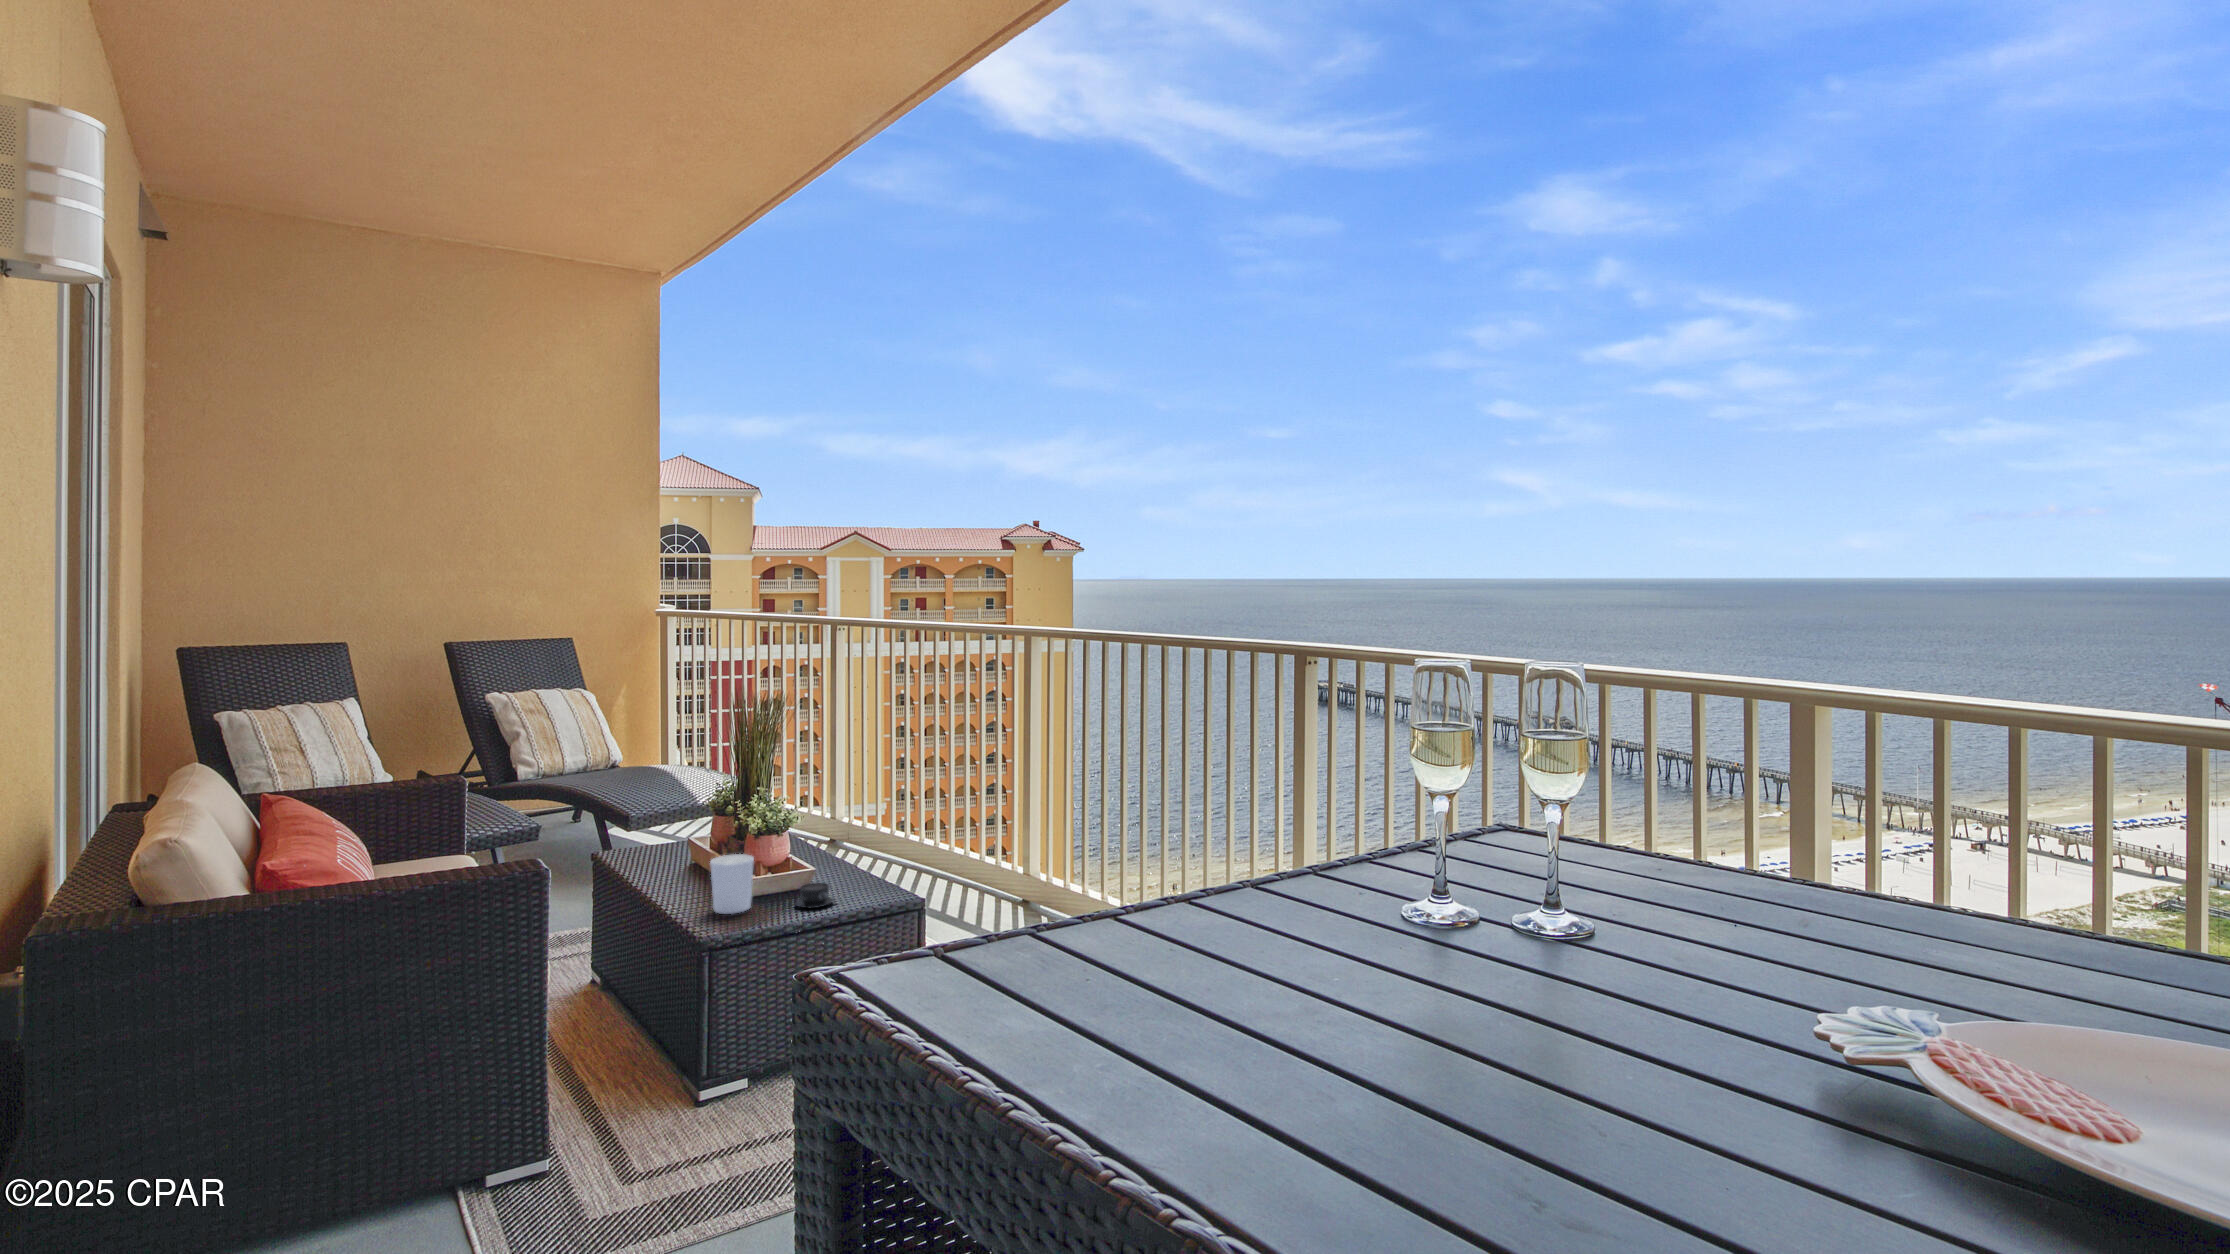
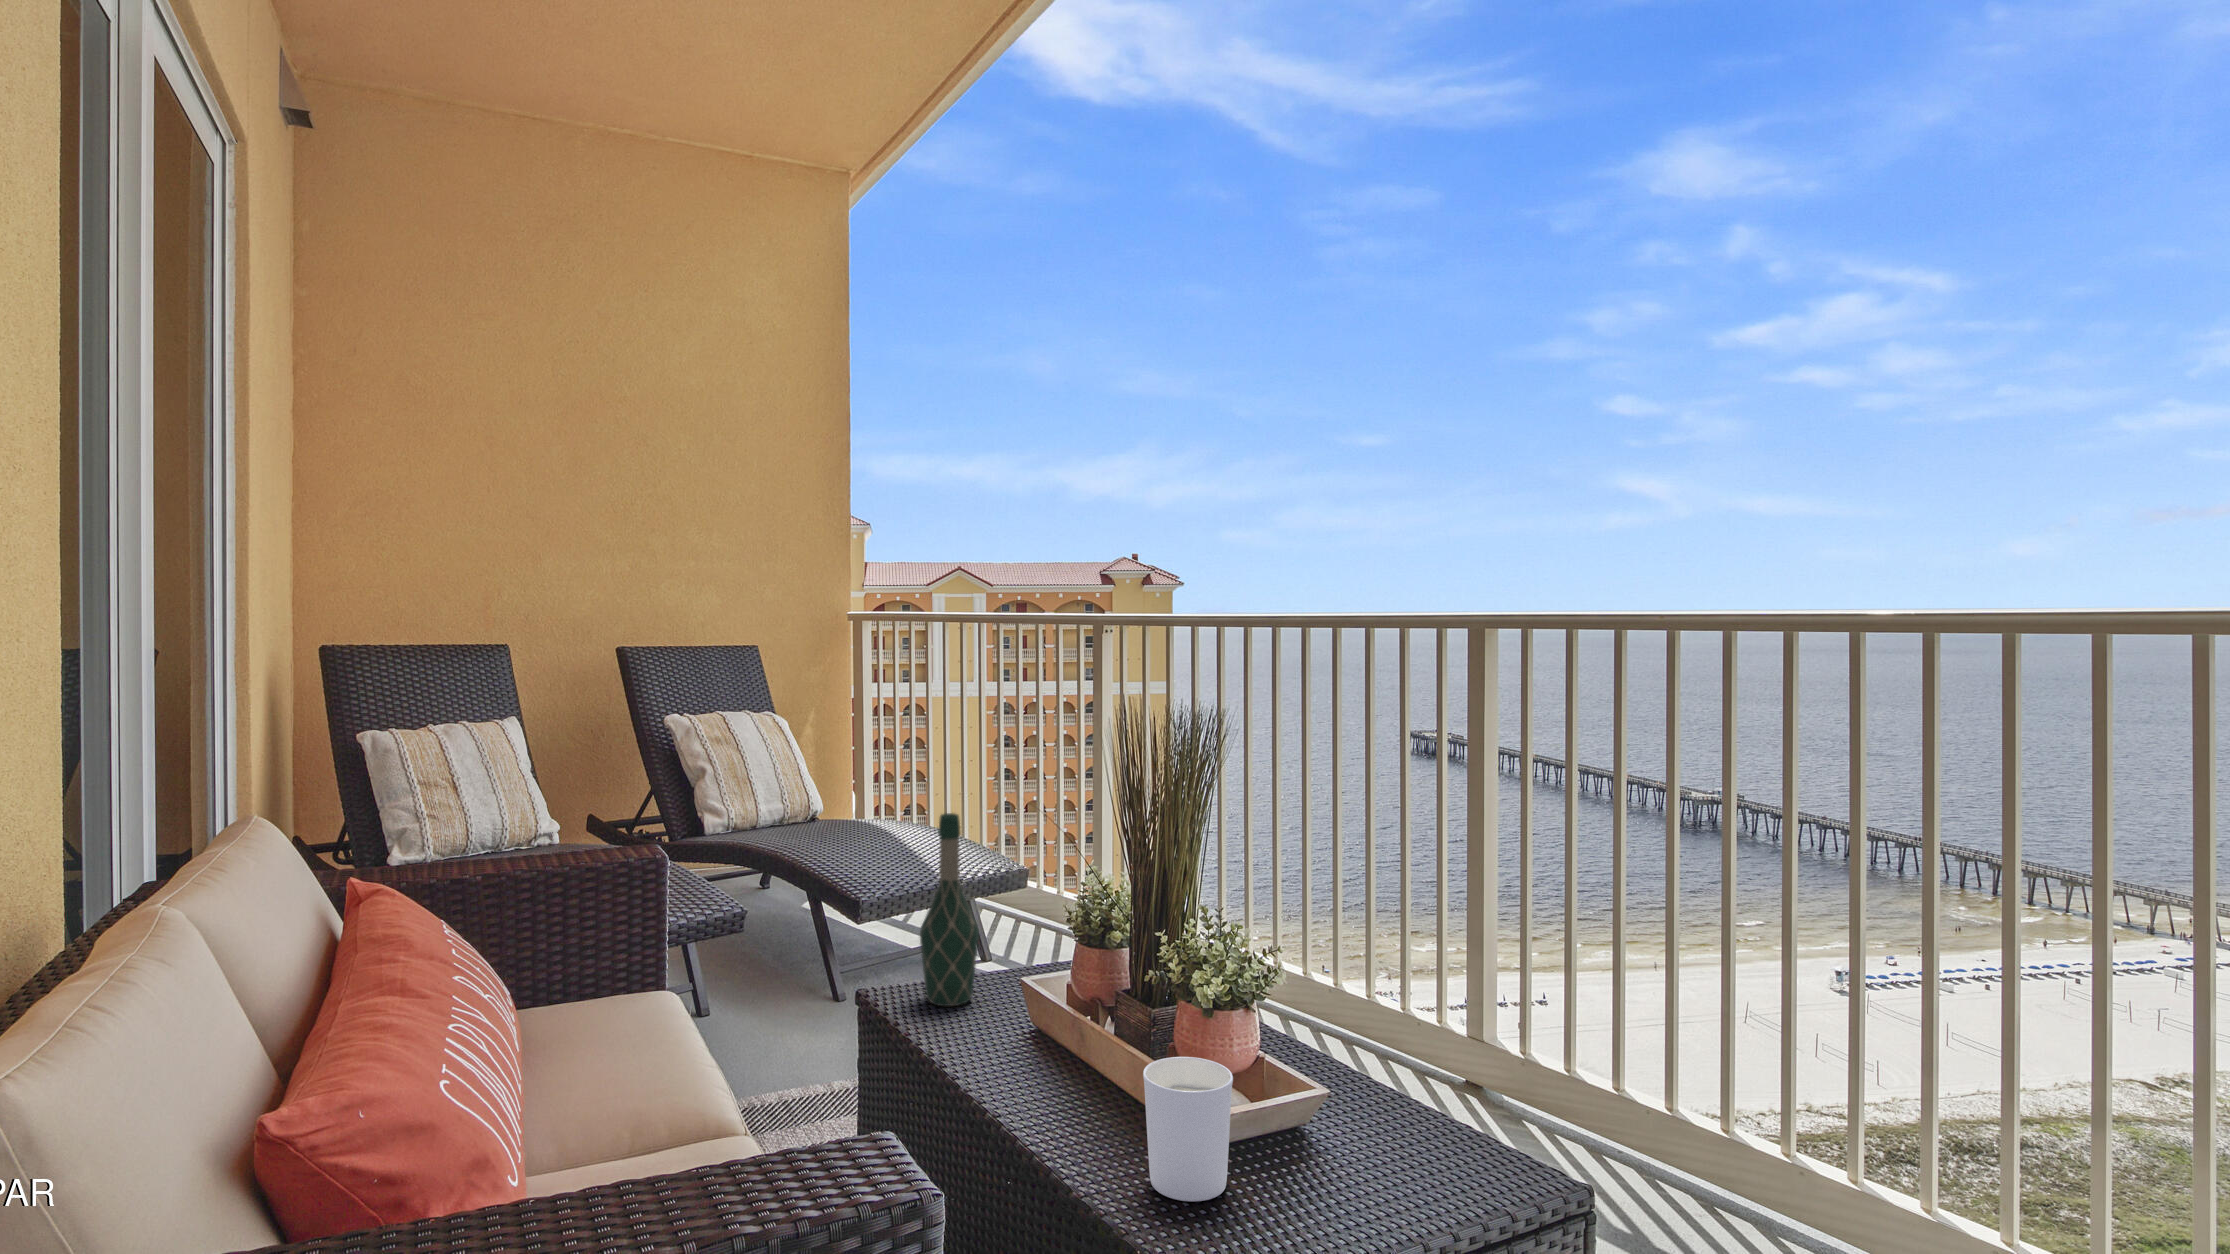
wine bottle: none [634,750,671,858] -> present [920,813,979,1006]
teacup: present [796,883,834,908] -> none [1320,1132,1414,1202]

